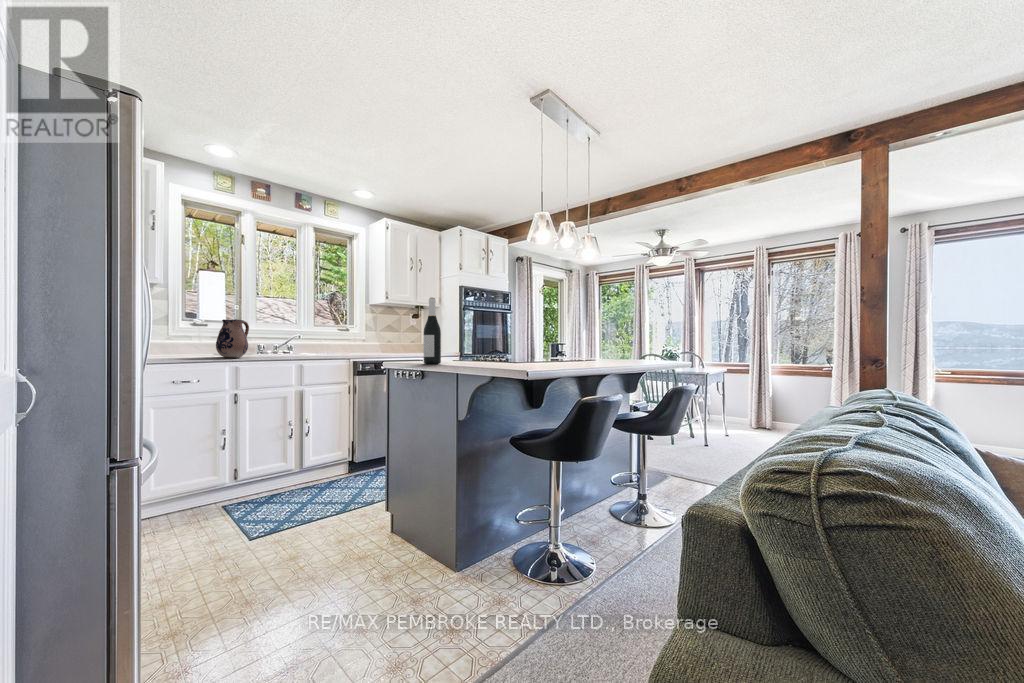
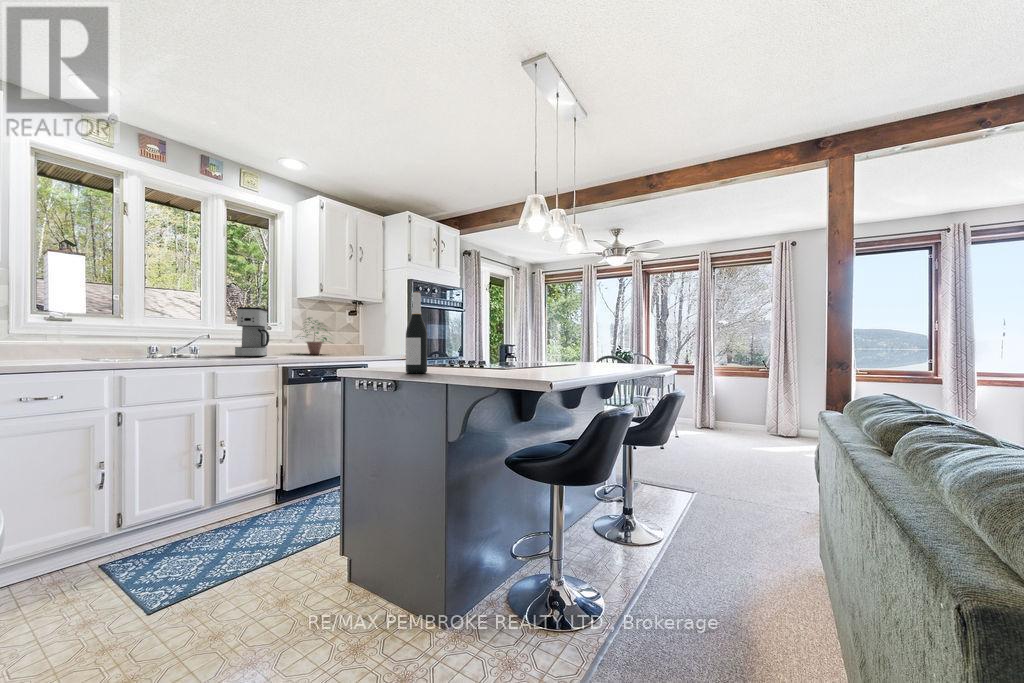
coffee maker: none [321,313,347,353] -> present [235,307,269,357]
ceramic pitcher: present [216,319,249,357] -> none [90,313,139,364]
potted plant: none [369,320,402,351] -> present [303,318,327,354]

